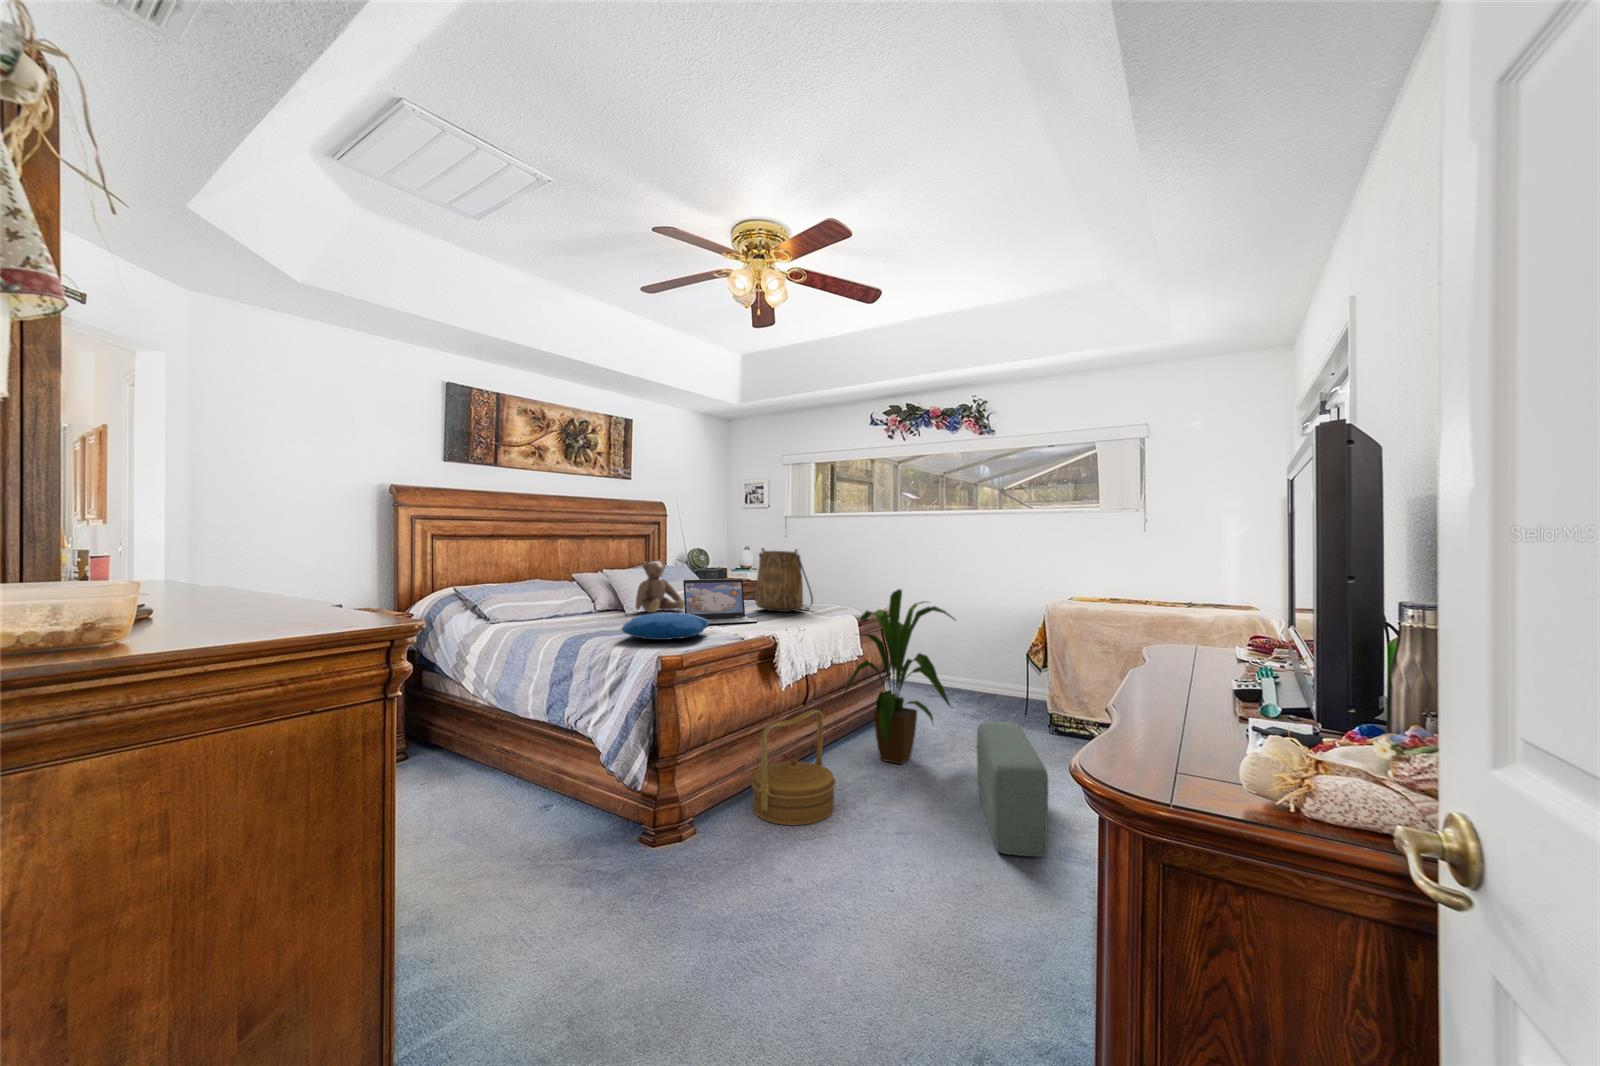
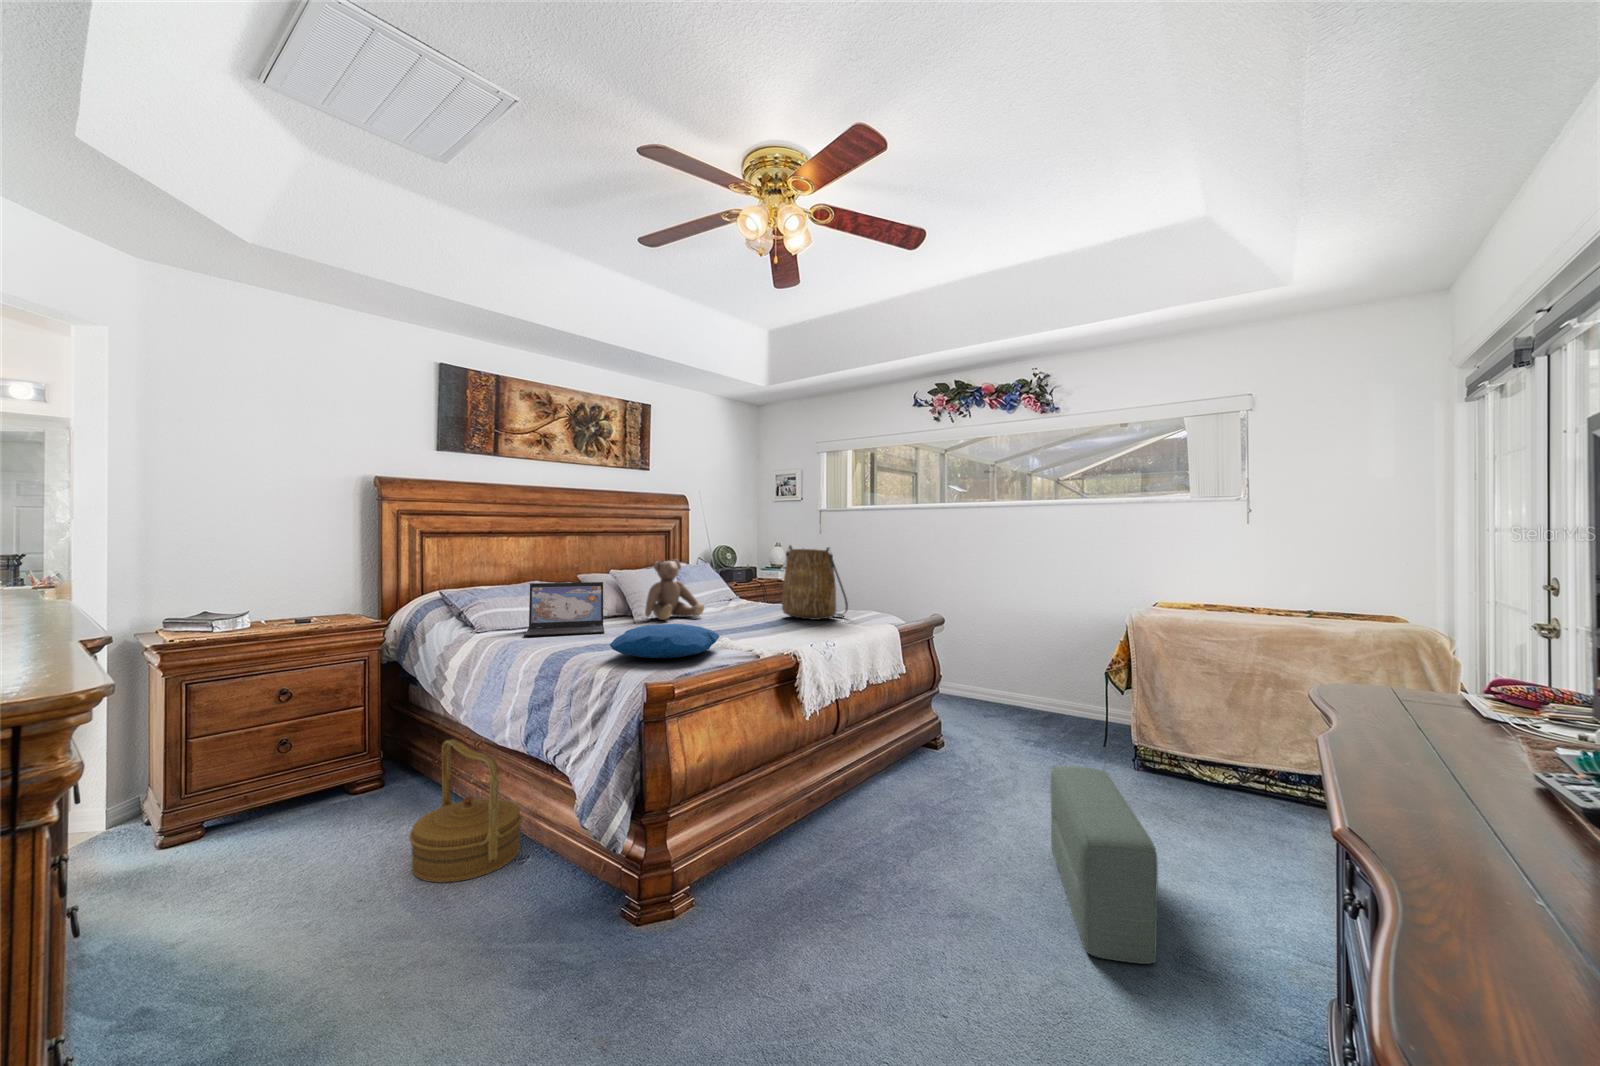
laptop: present [683,579,757,625] -> present [525,582,604,637]
house plant: present [844,589,955,764] -> none [880,596,1023,809]
woven basket: present [751,710,836,826] -> present [409,739,523,883]

